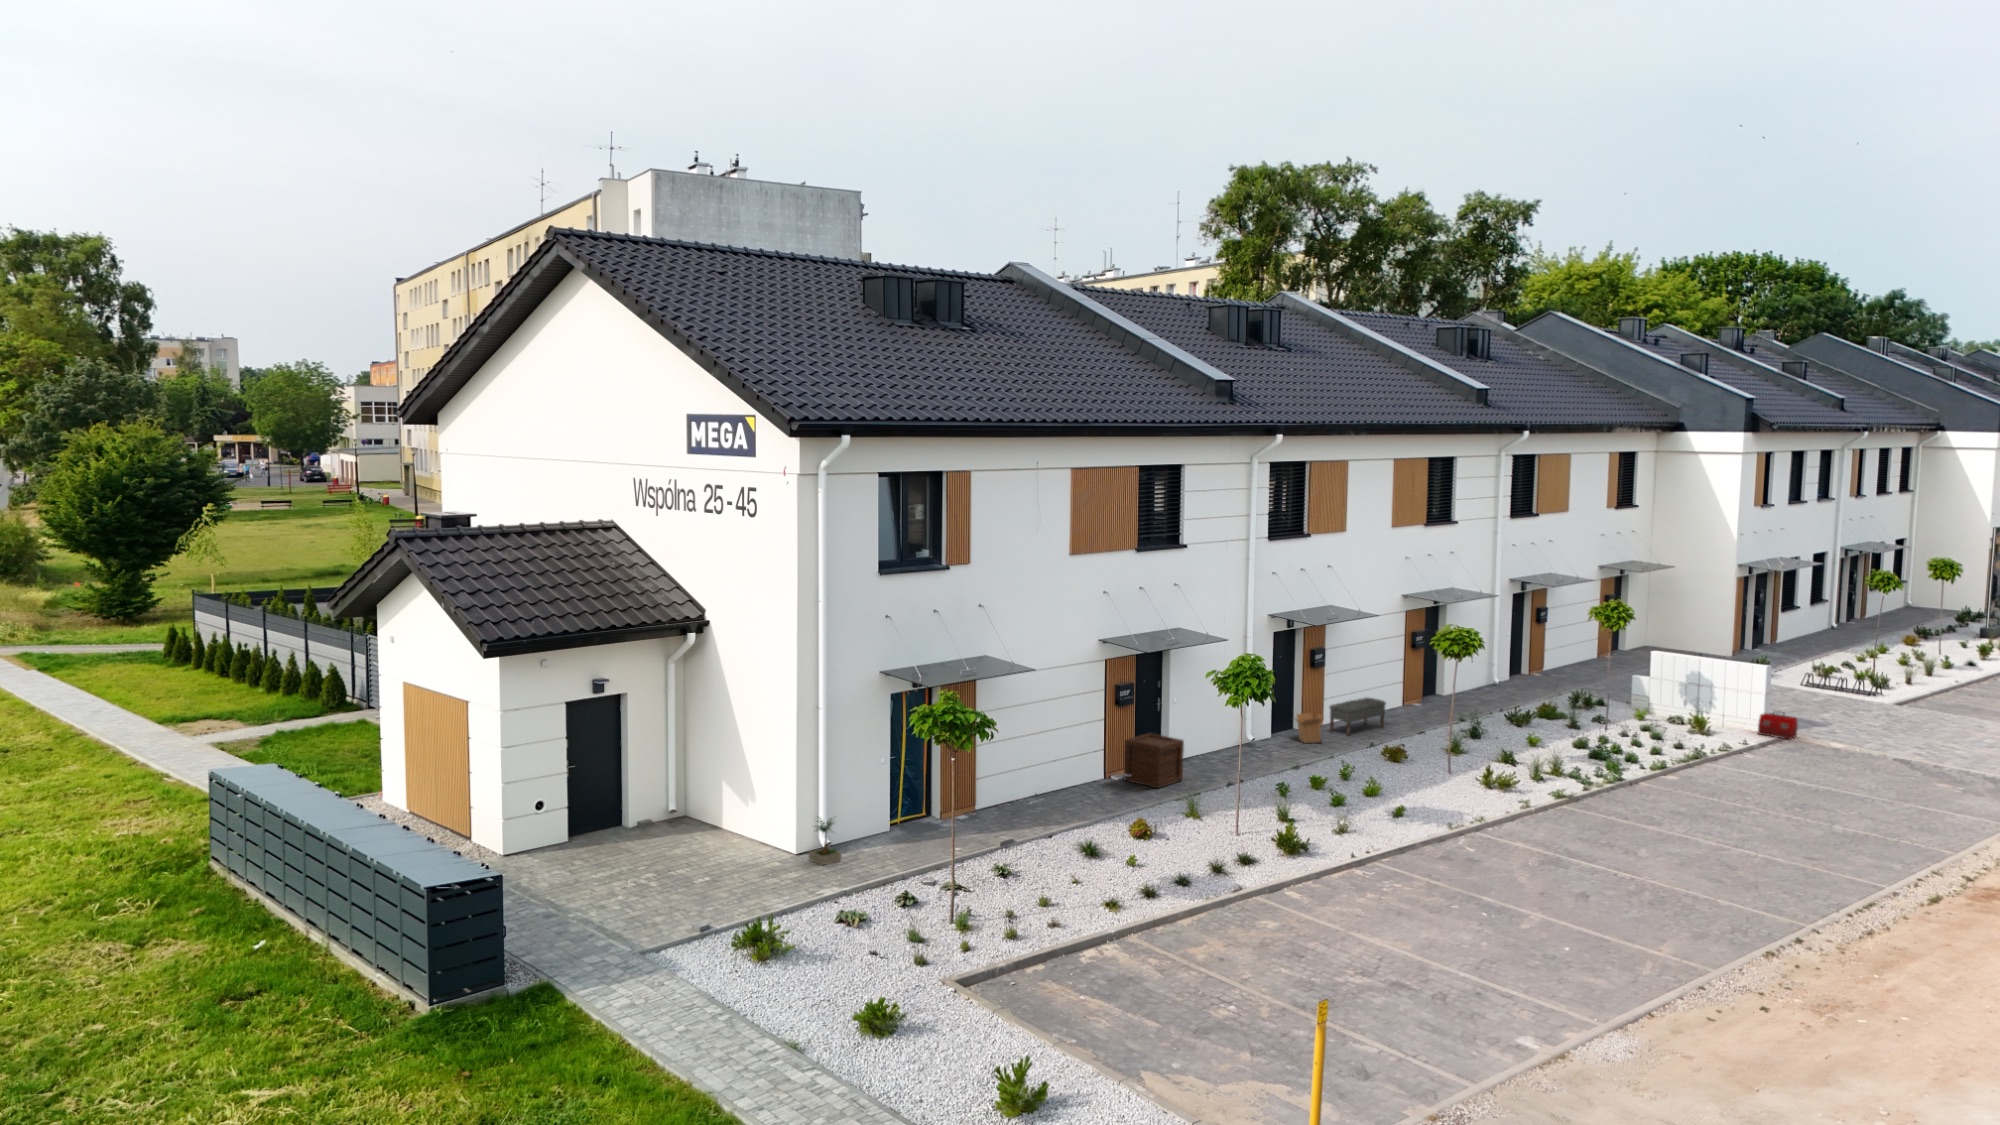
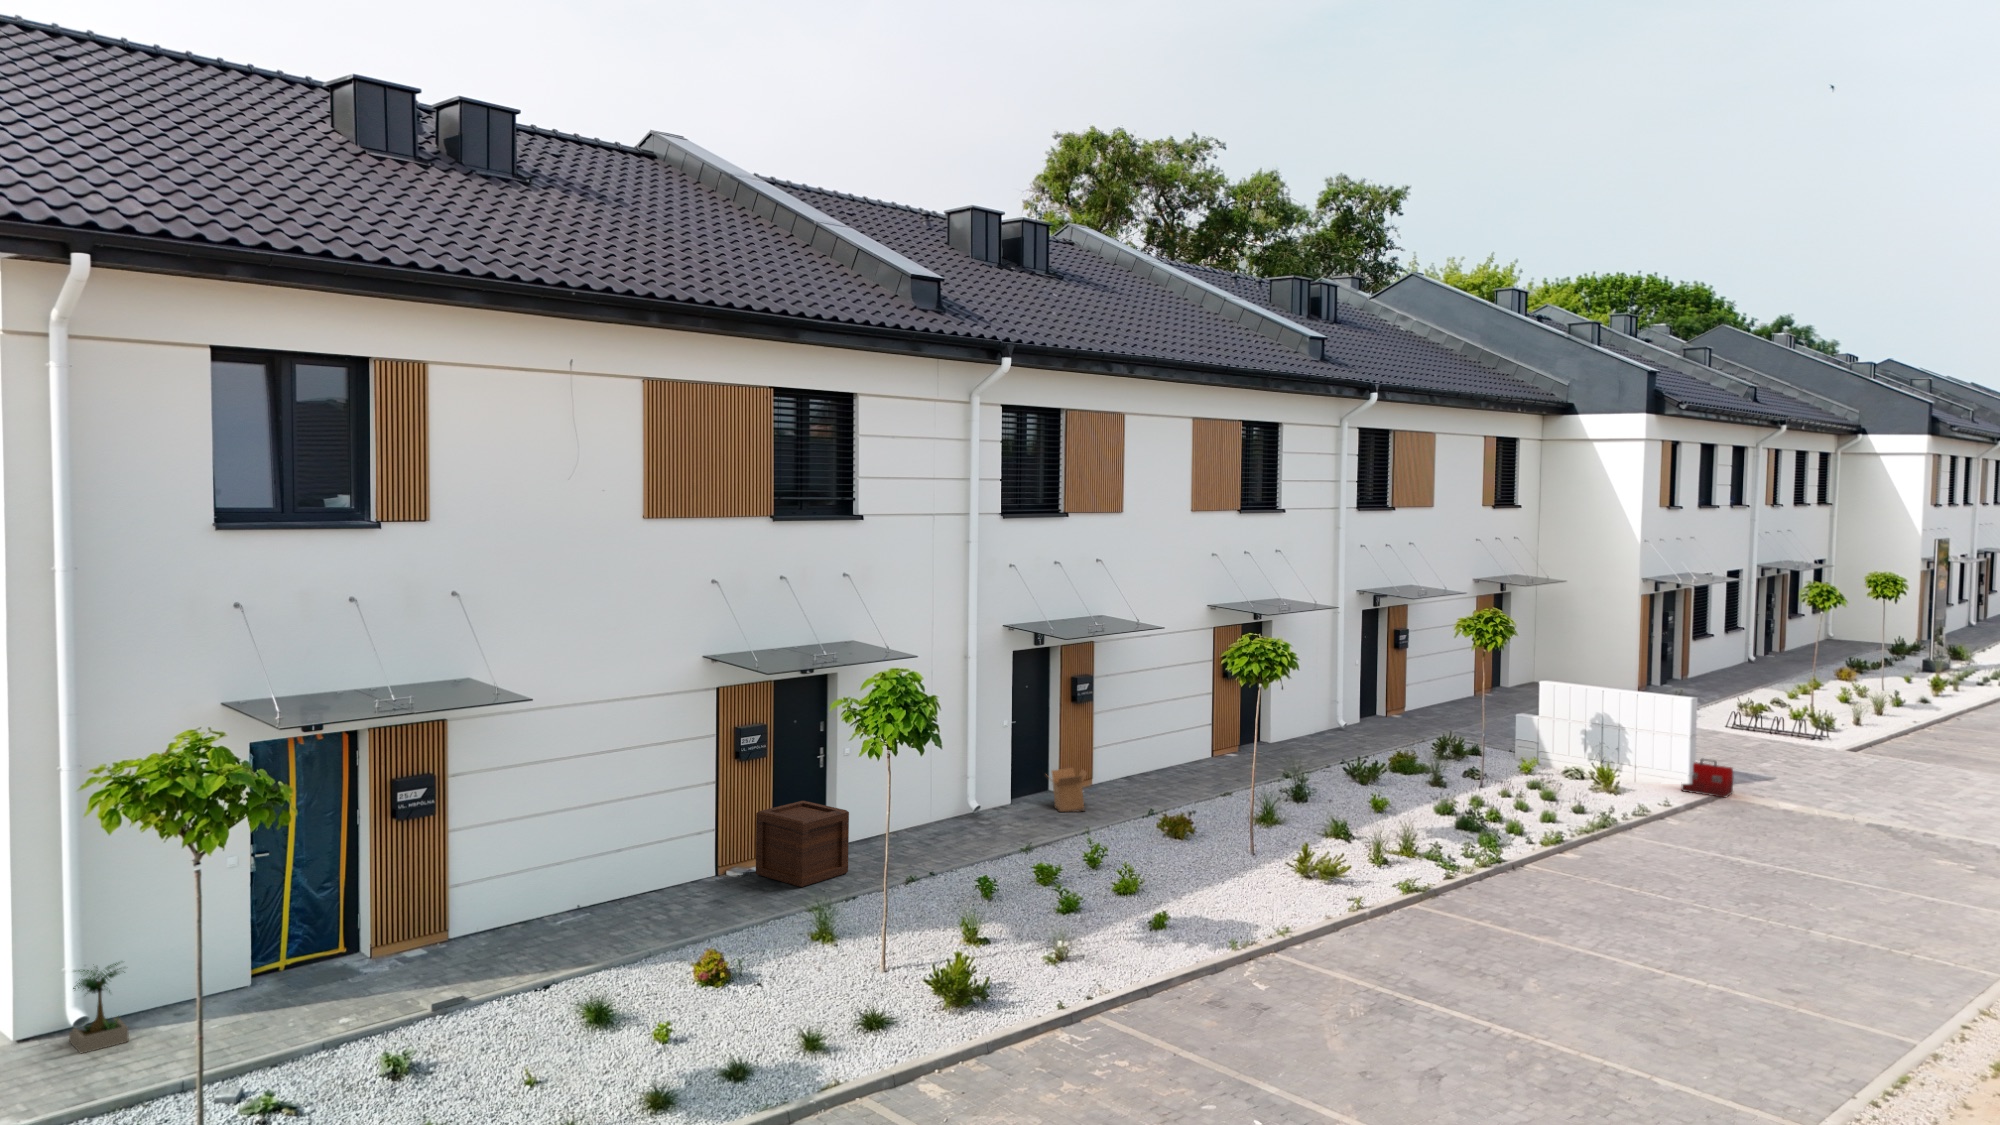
bench: present [1330,697,1386,736] -> none [1102,746,1184,801]

